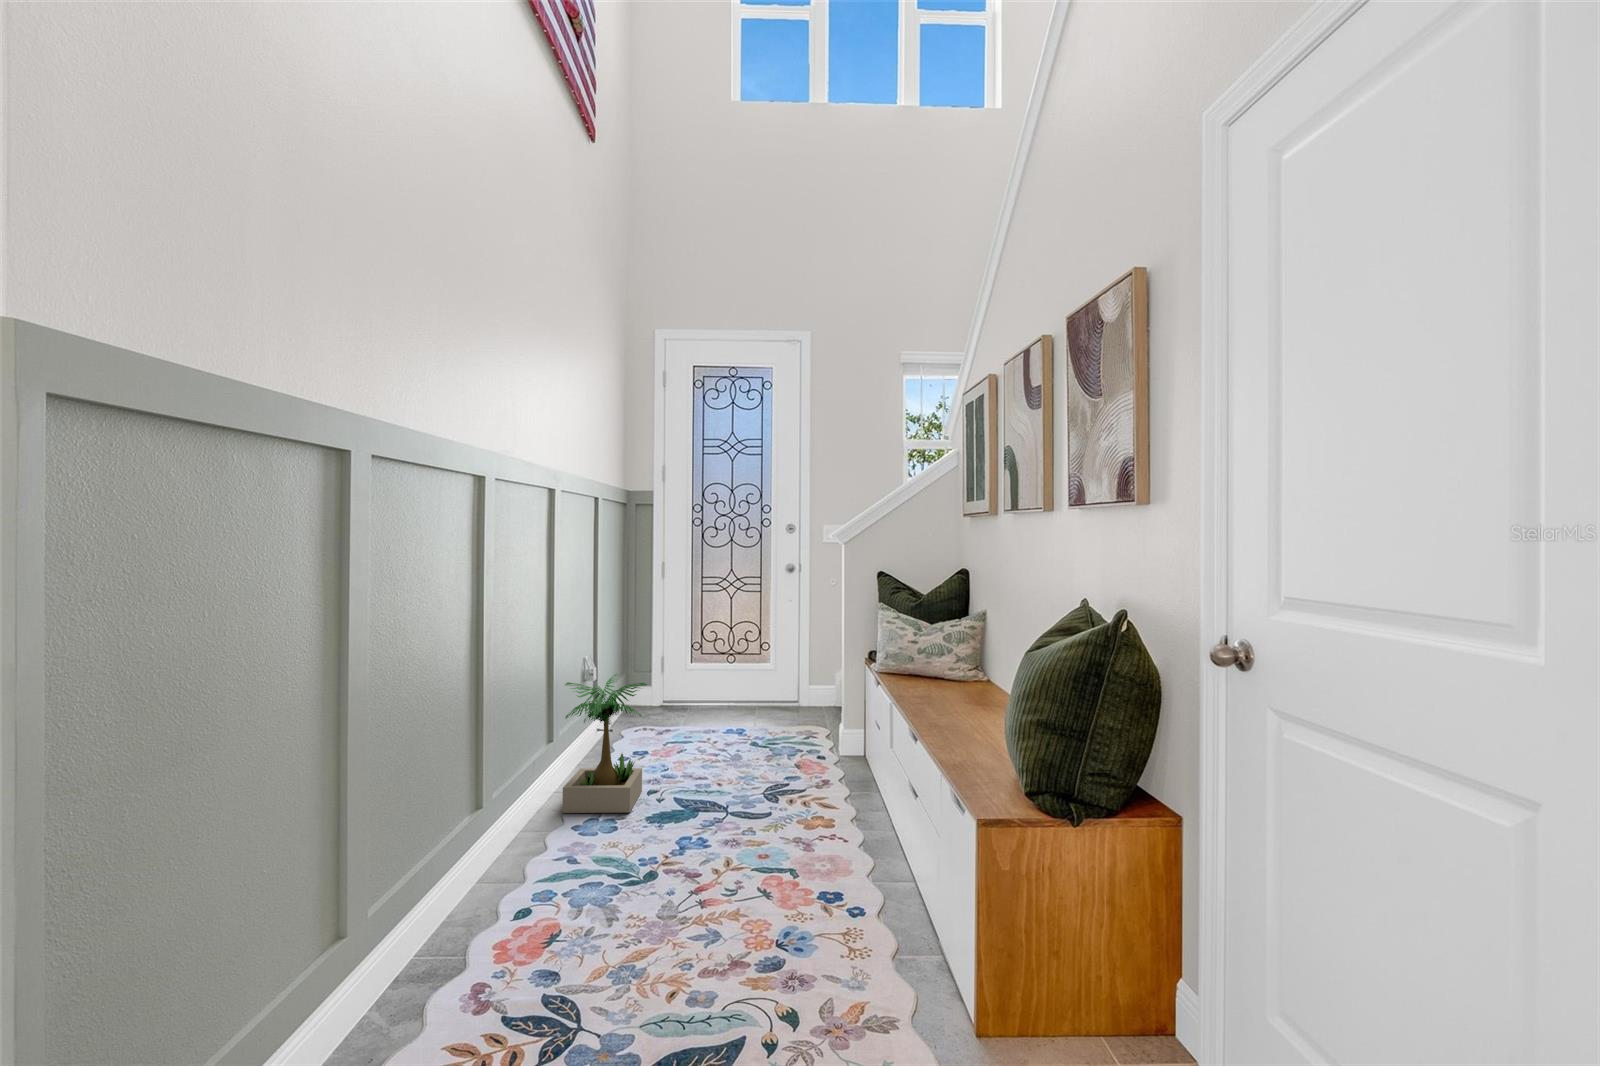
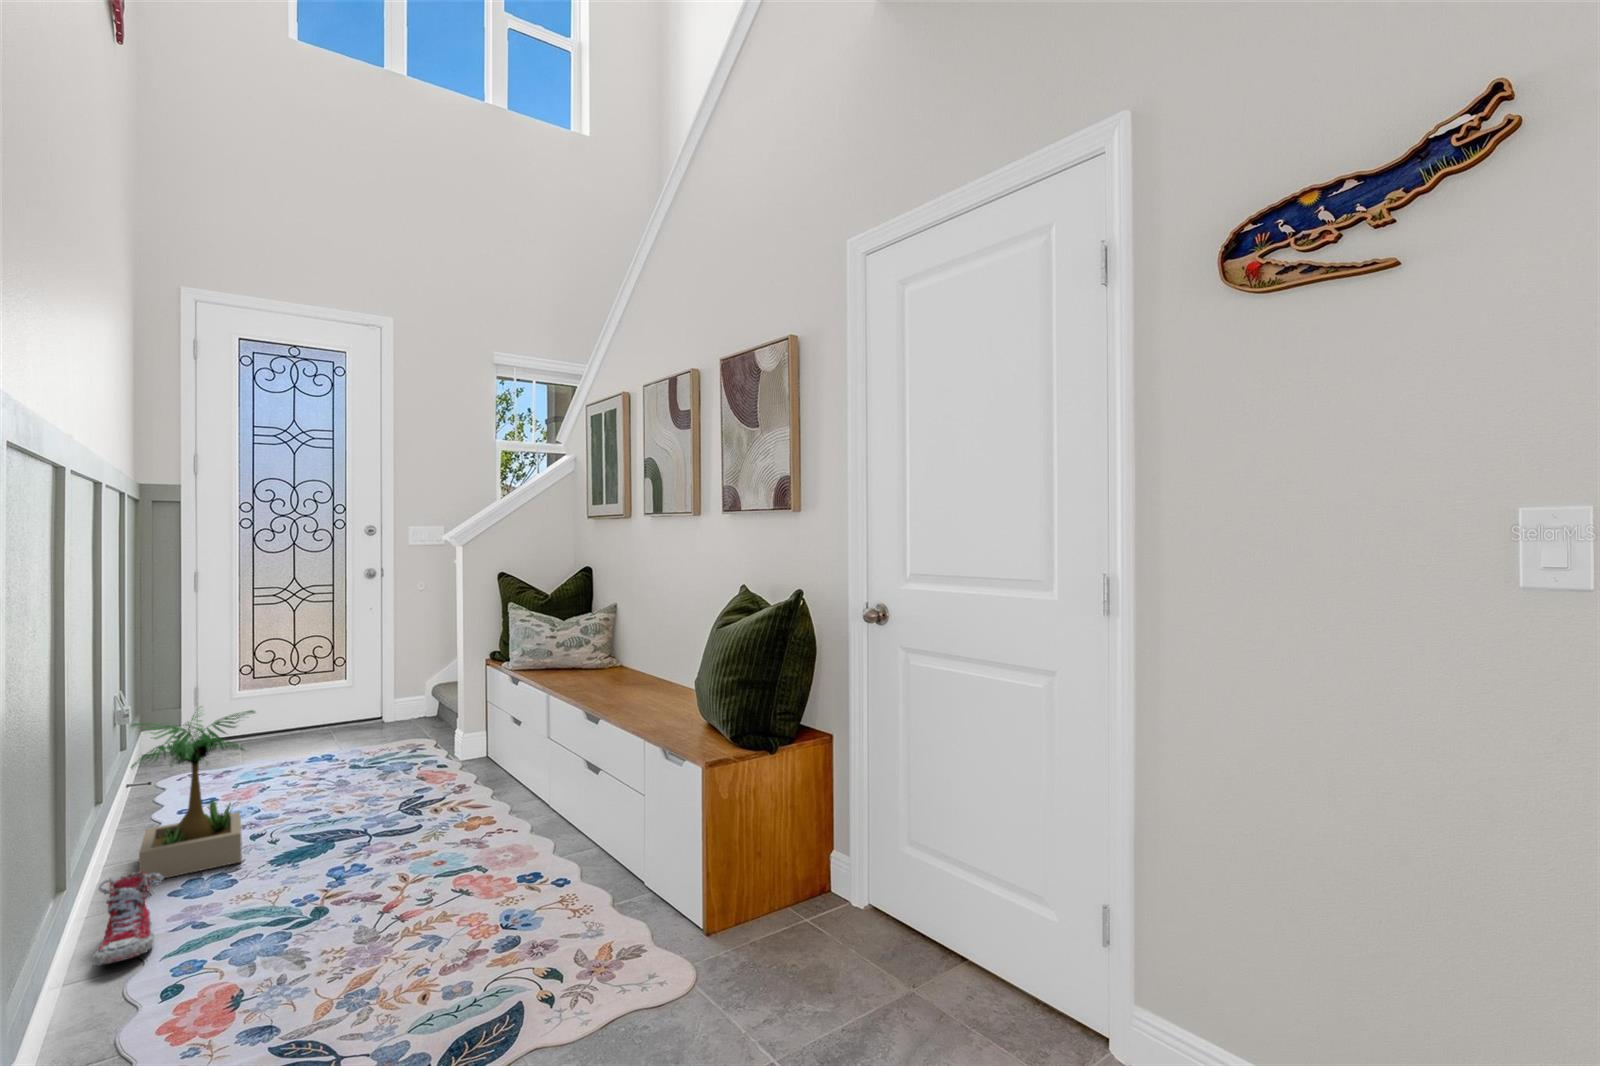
shoe: none [496,804,551,876] -> present [93,871,164,966]

